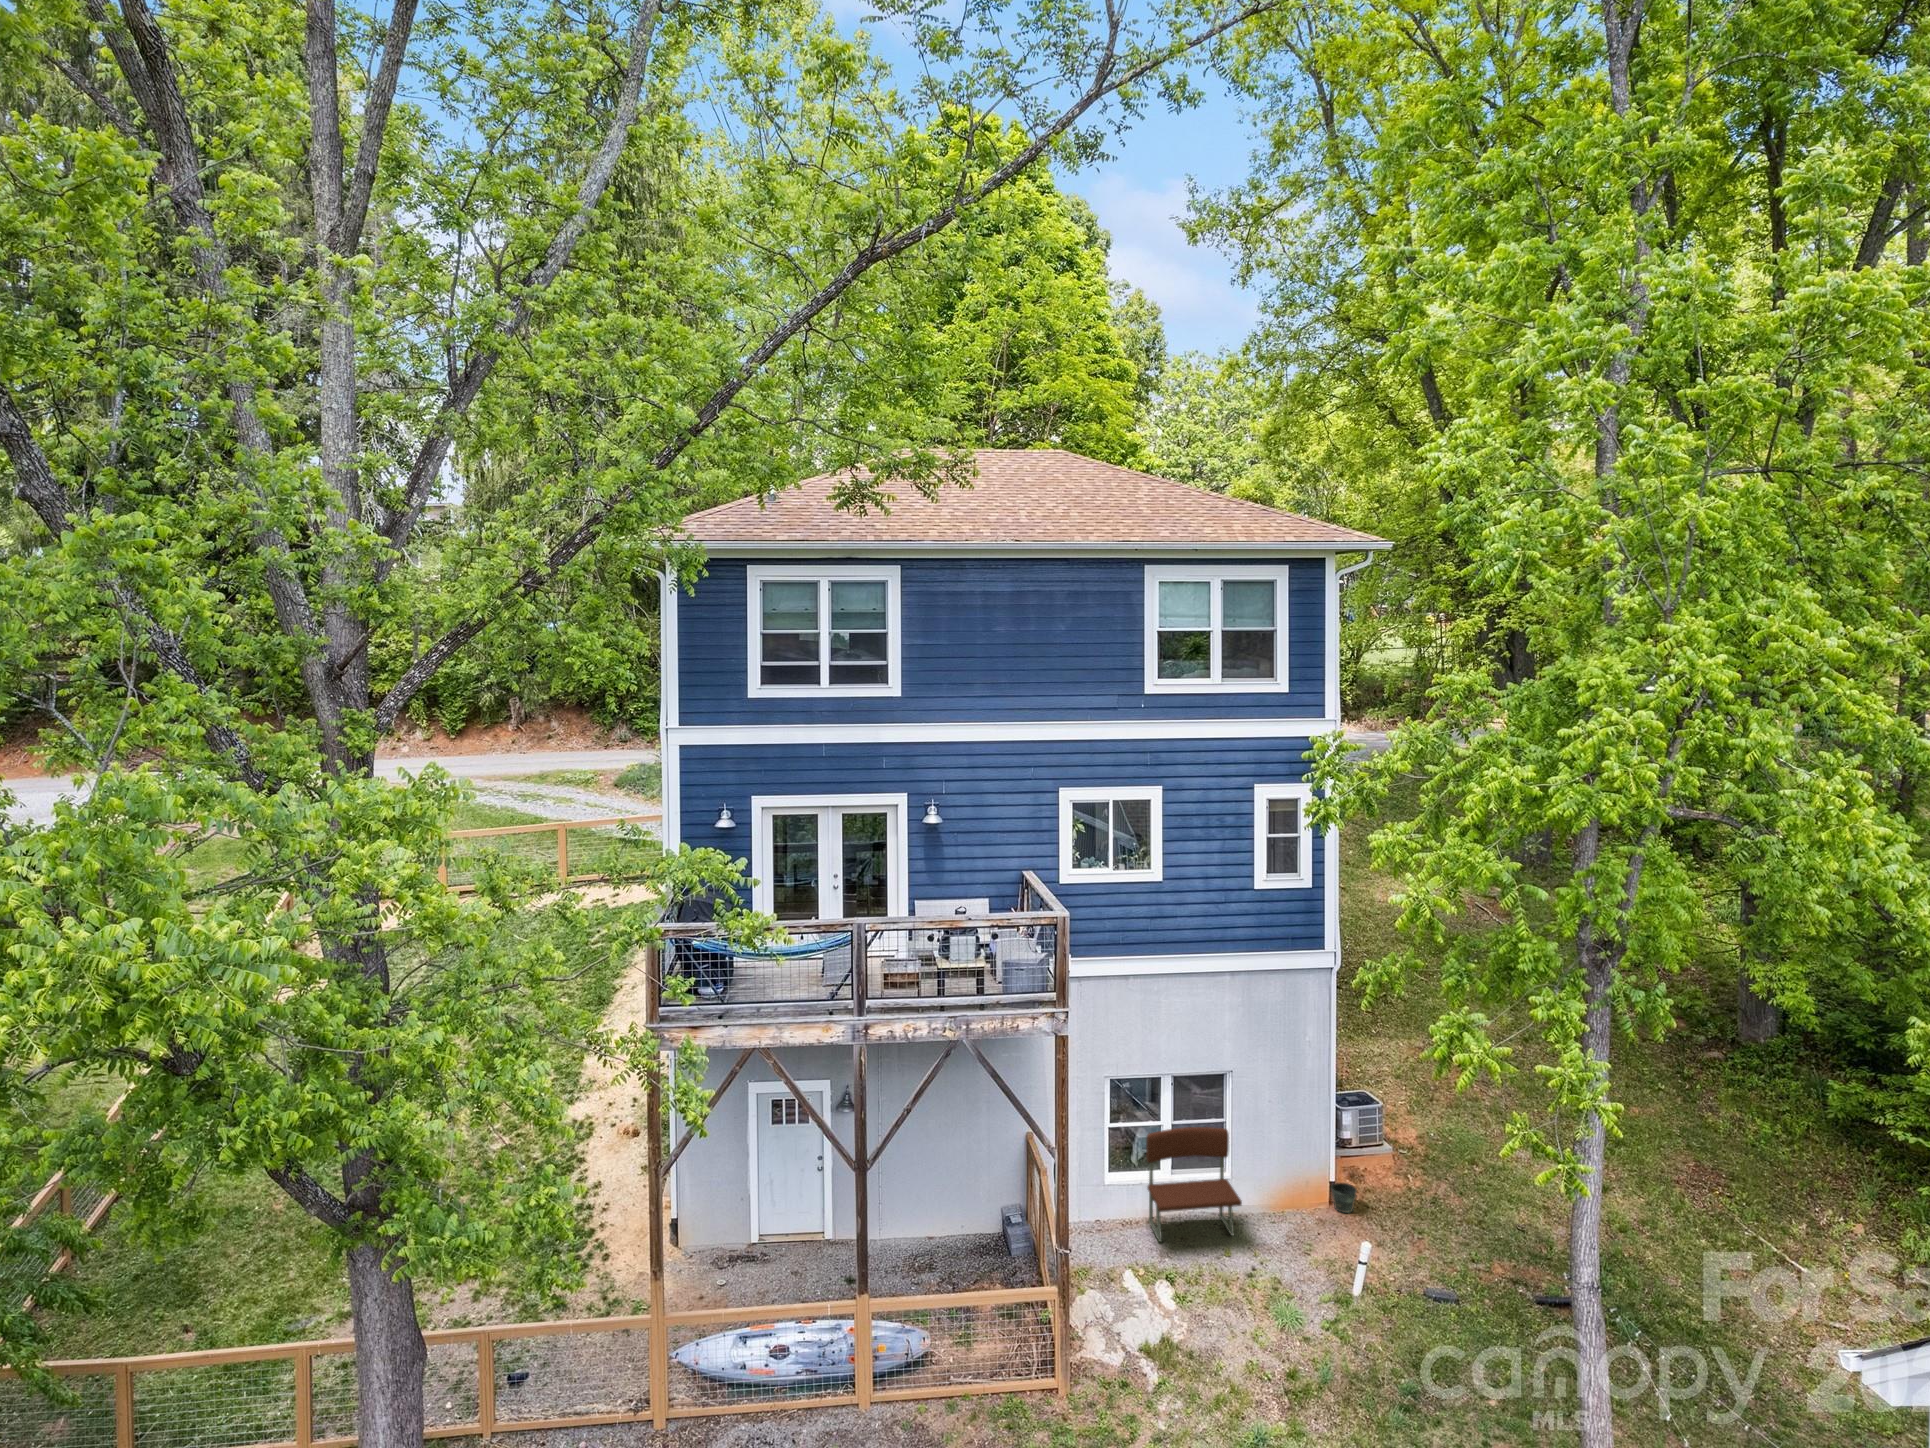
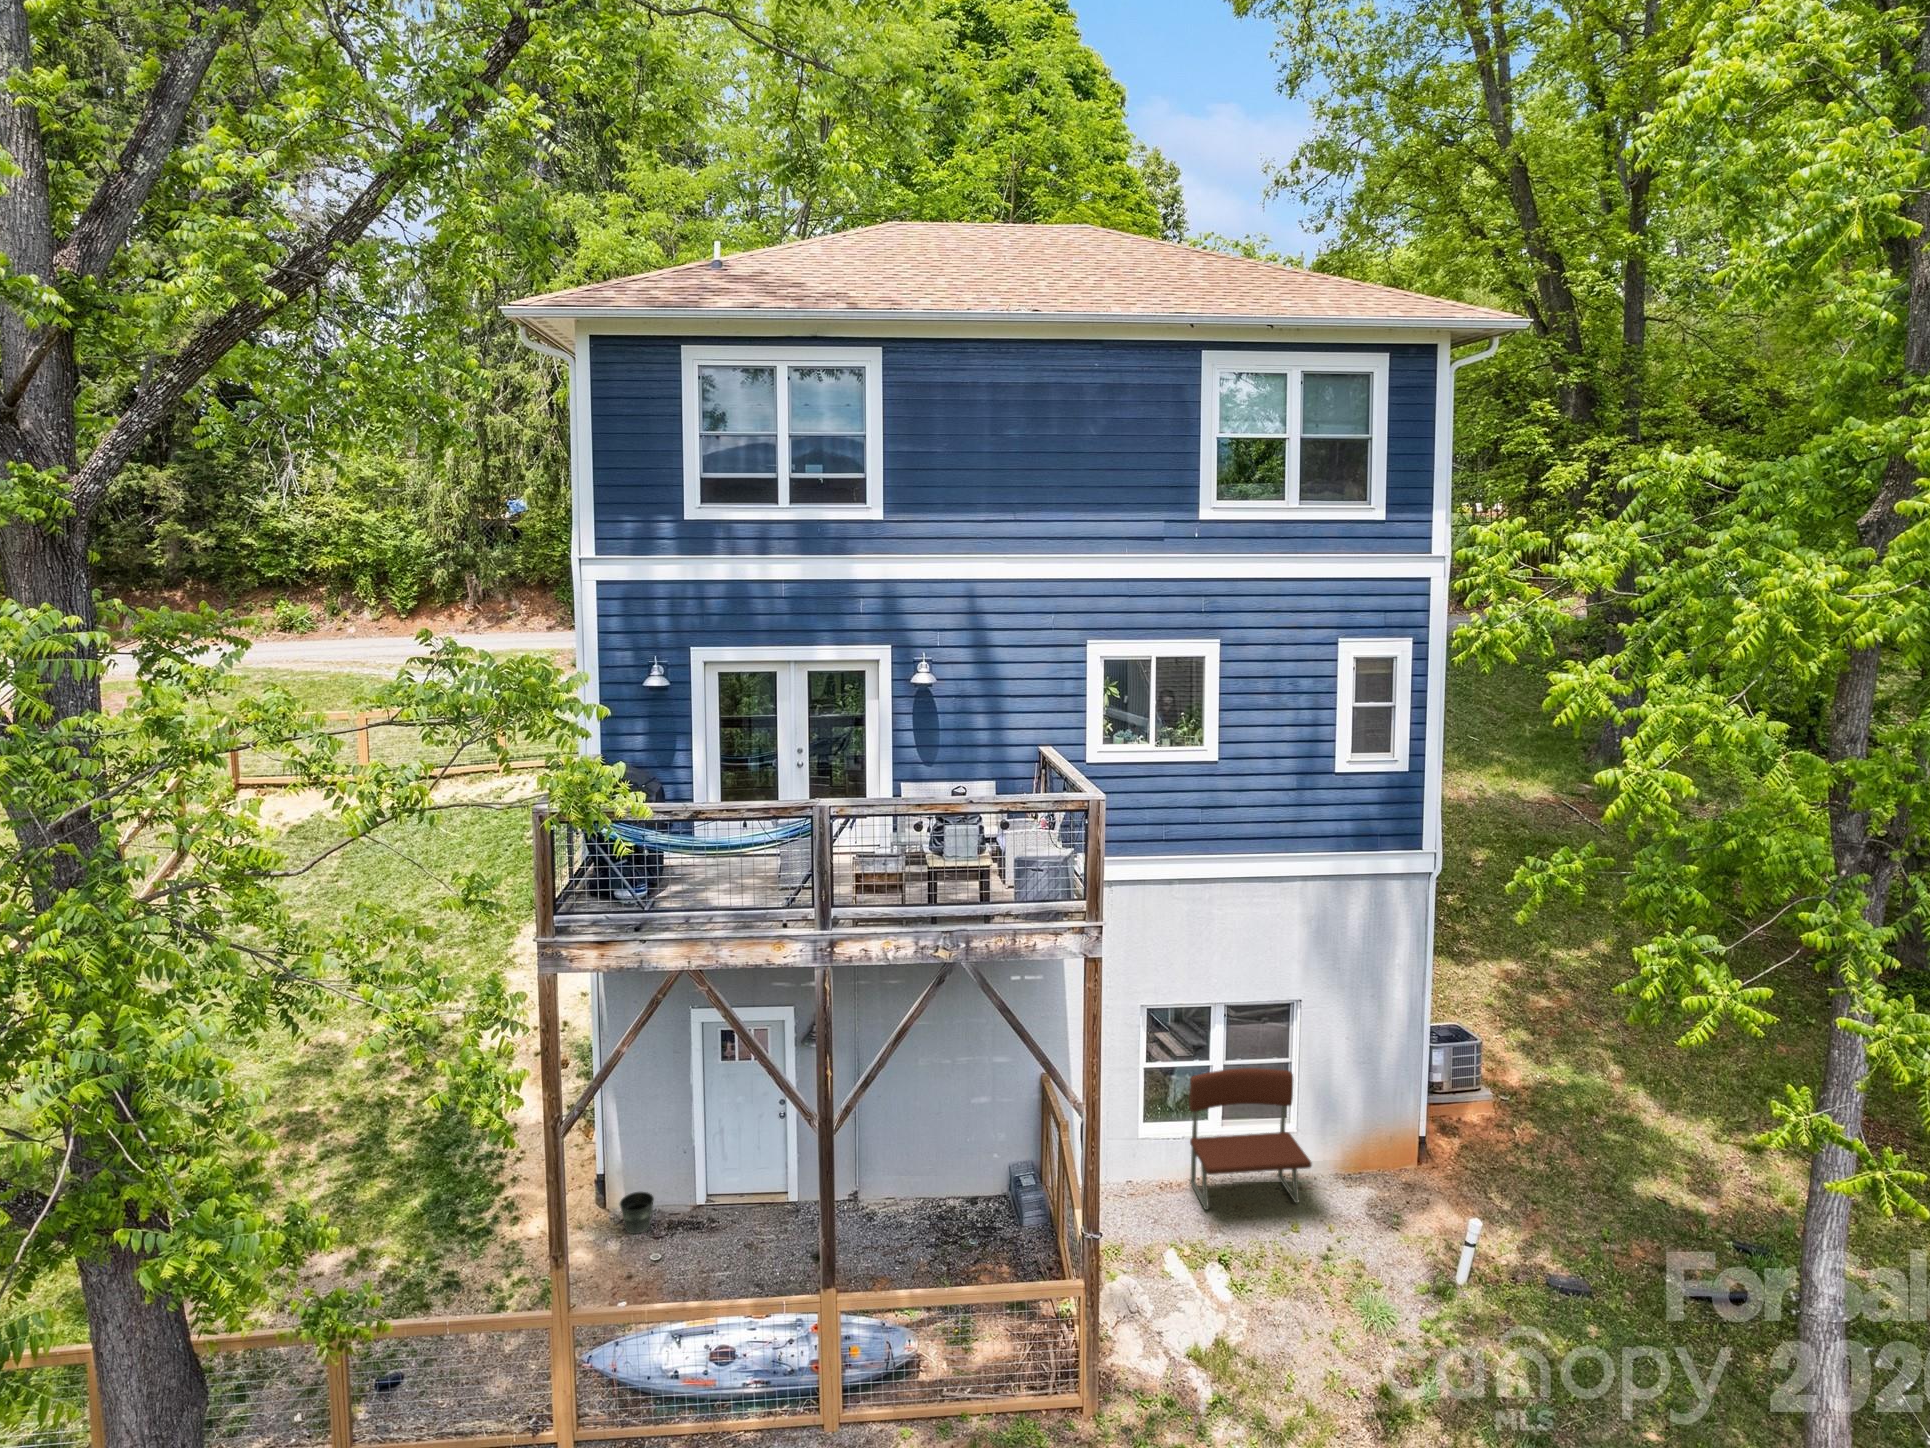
bucket: present [1331,1183,1357,1213] -> present [618,1192,654,1234]

